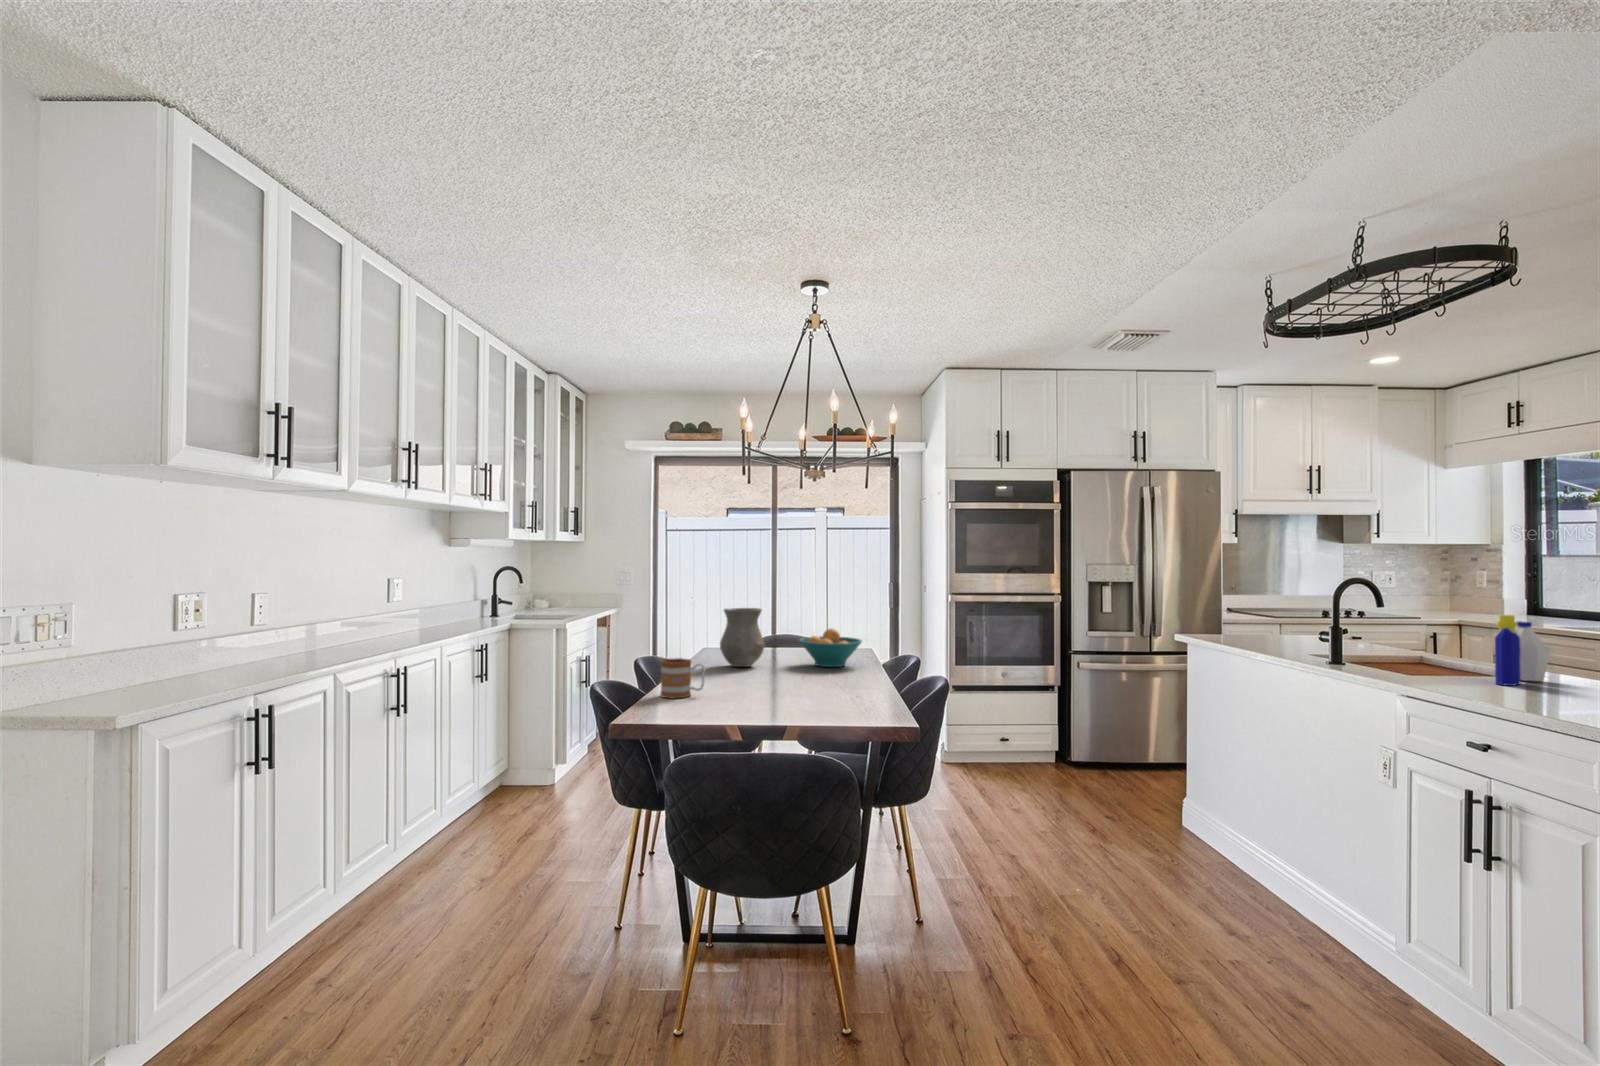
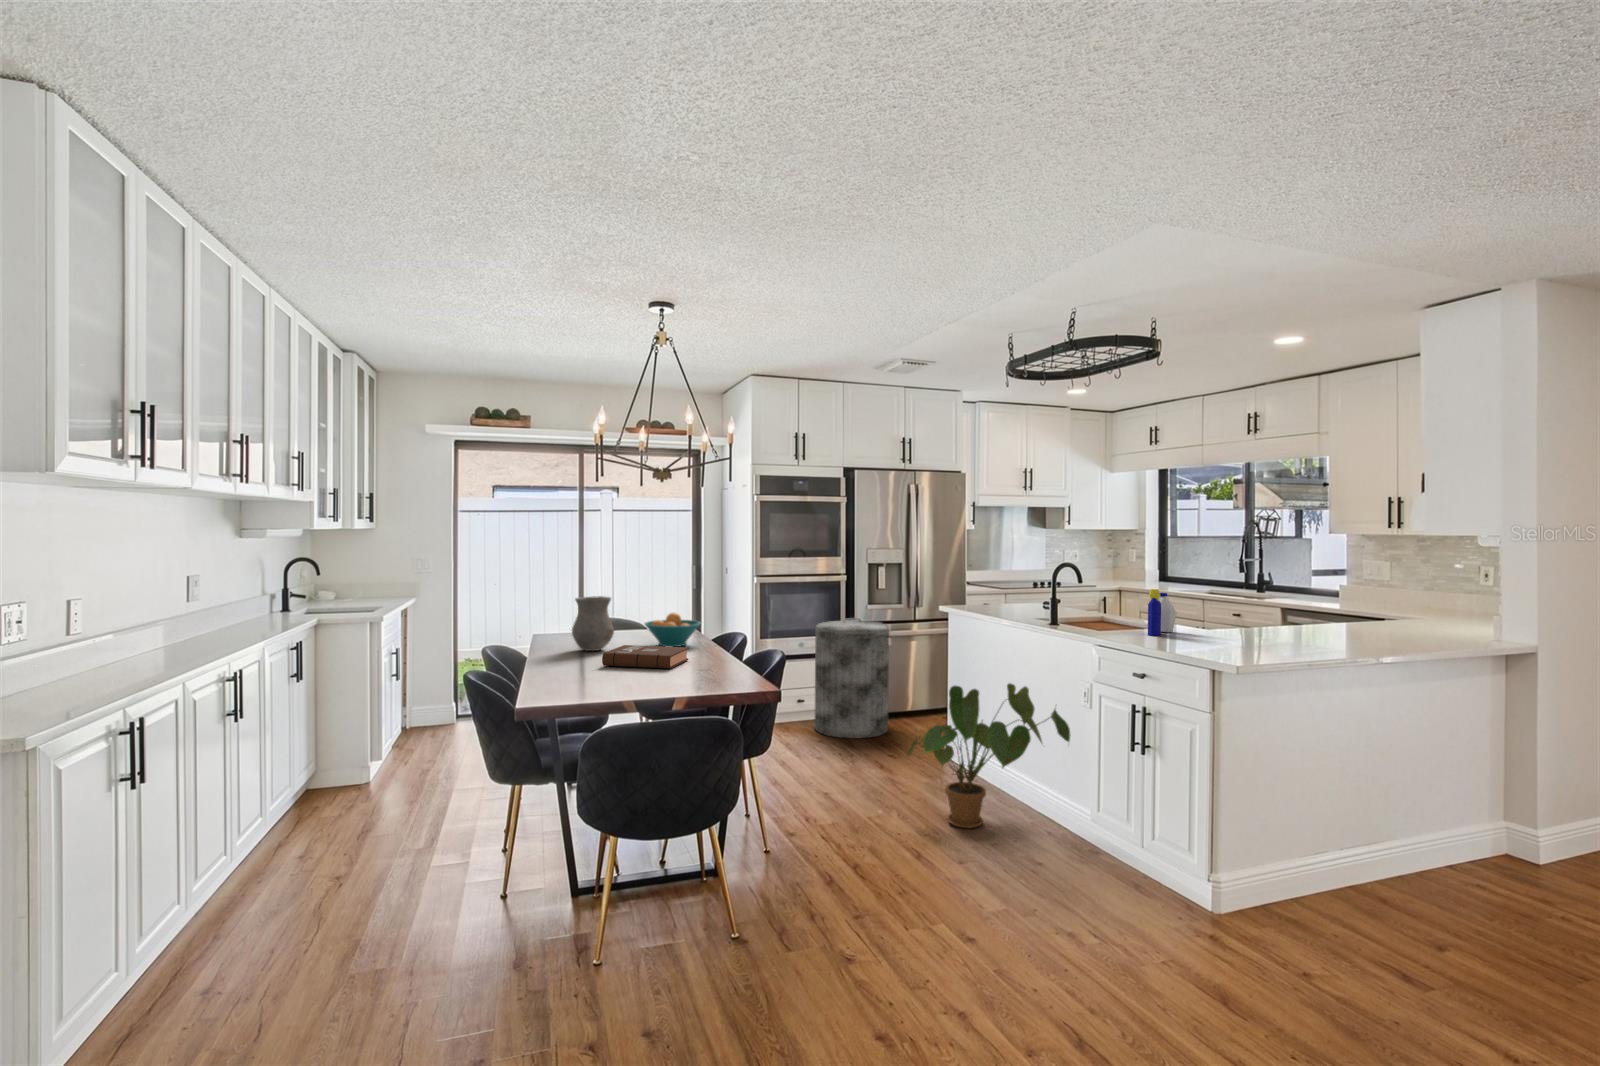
trash can: none [1022,645,1116,791] -> present [815,618,890,738]
mug: present [660,658,705,698] -> none [545,646,588,682]
book: none [732,662,832,691] -> present [602,645,688,669]
house plant: none [1114,737,1362,935] -> present [907,683,1070,828]

